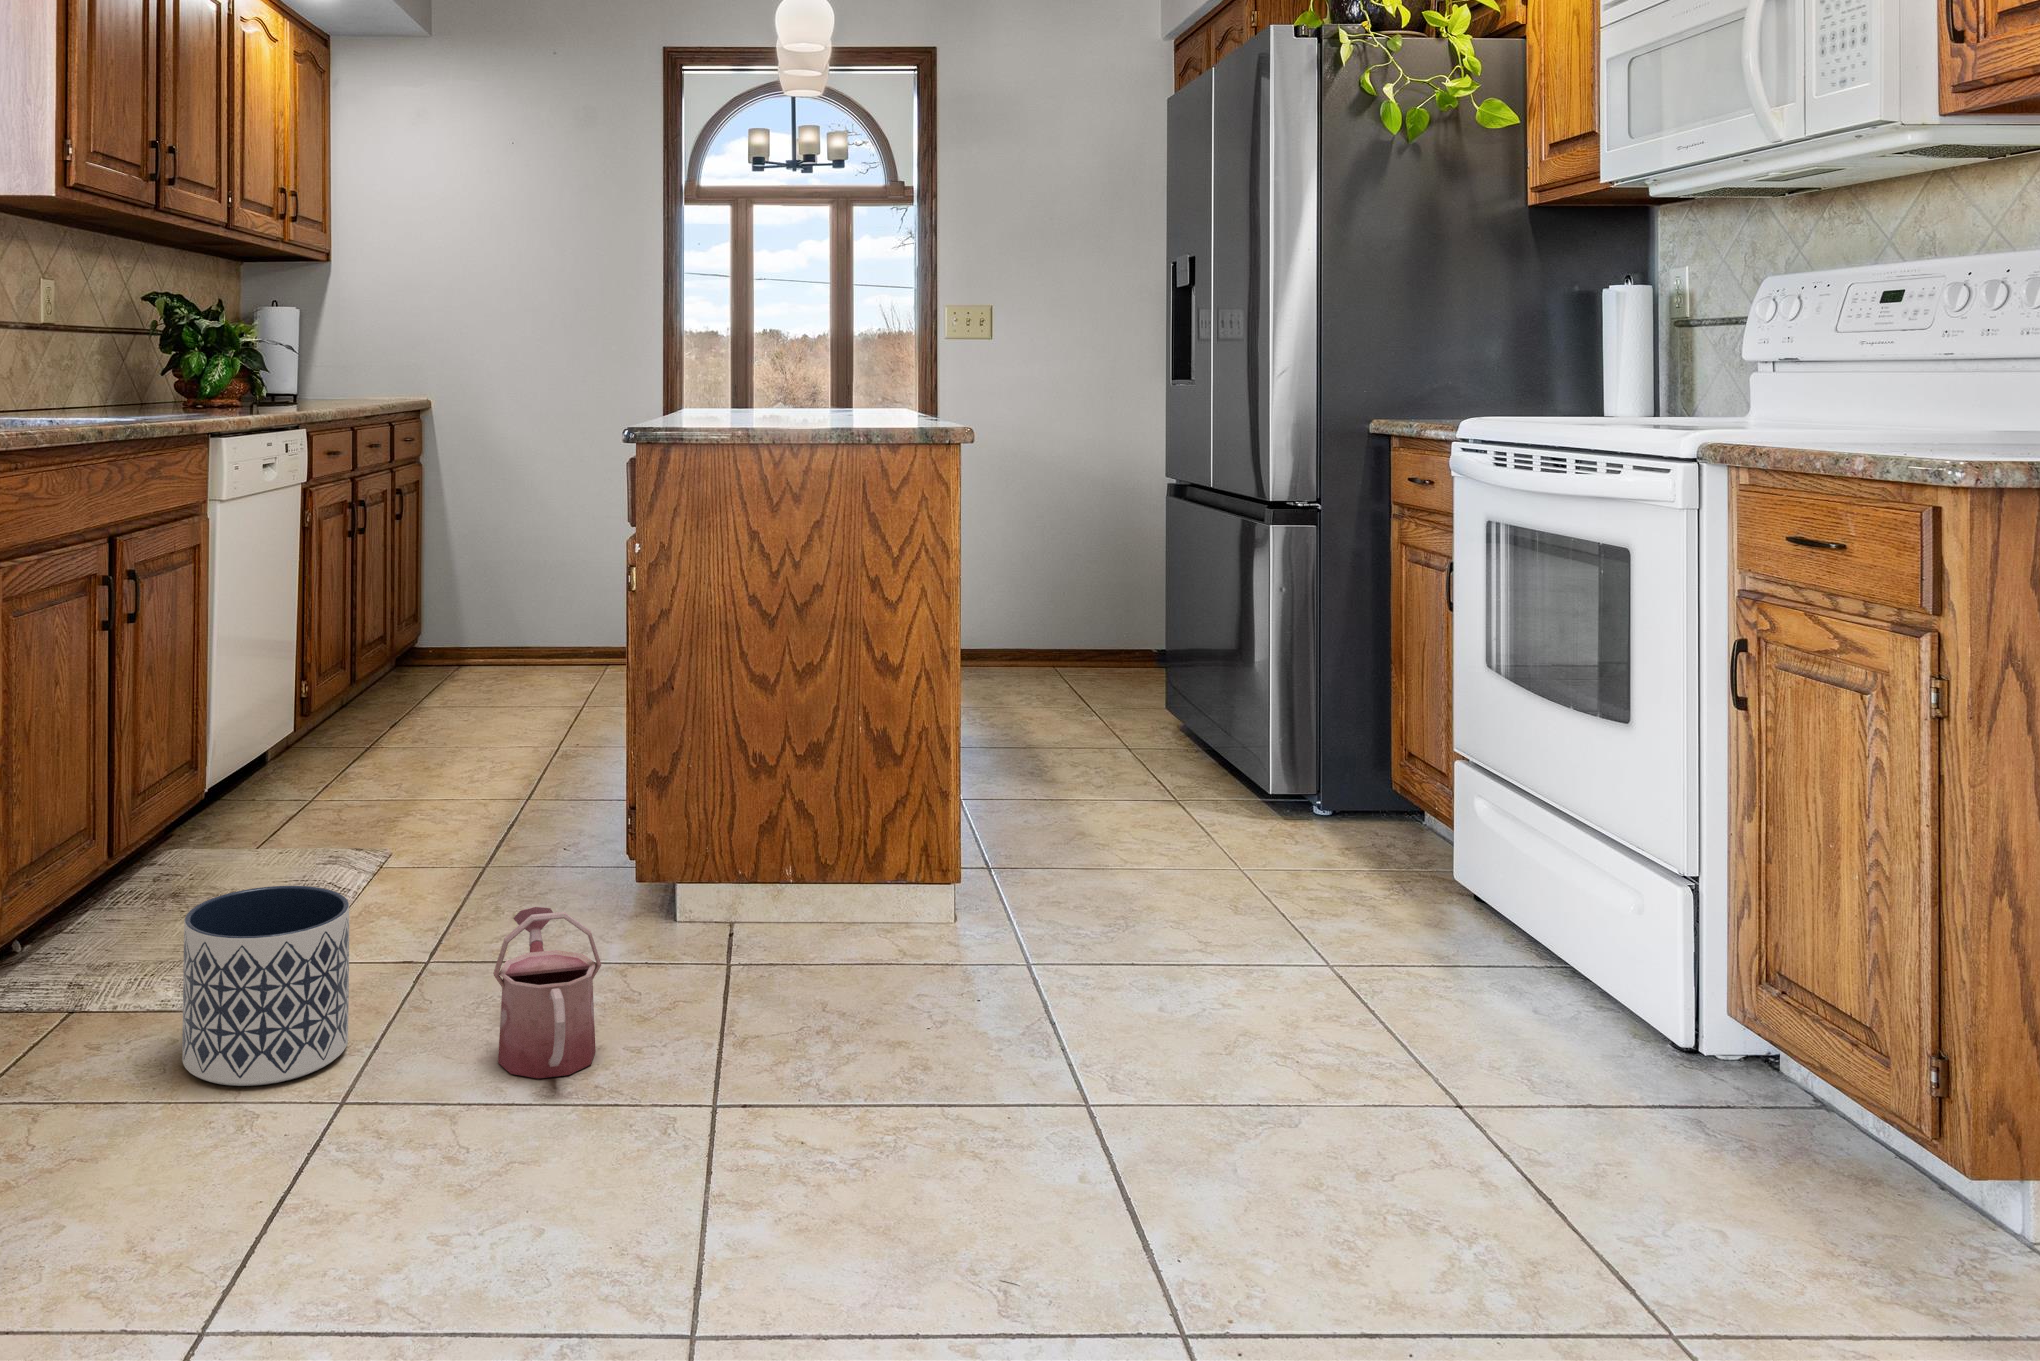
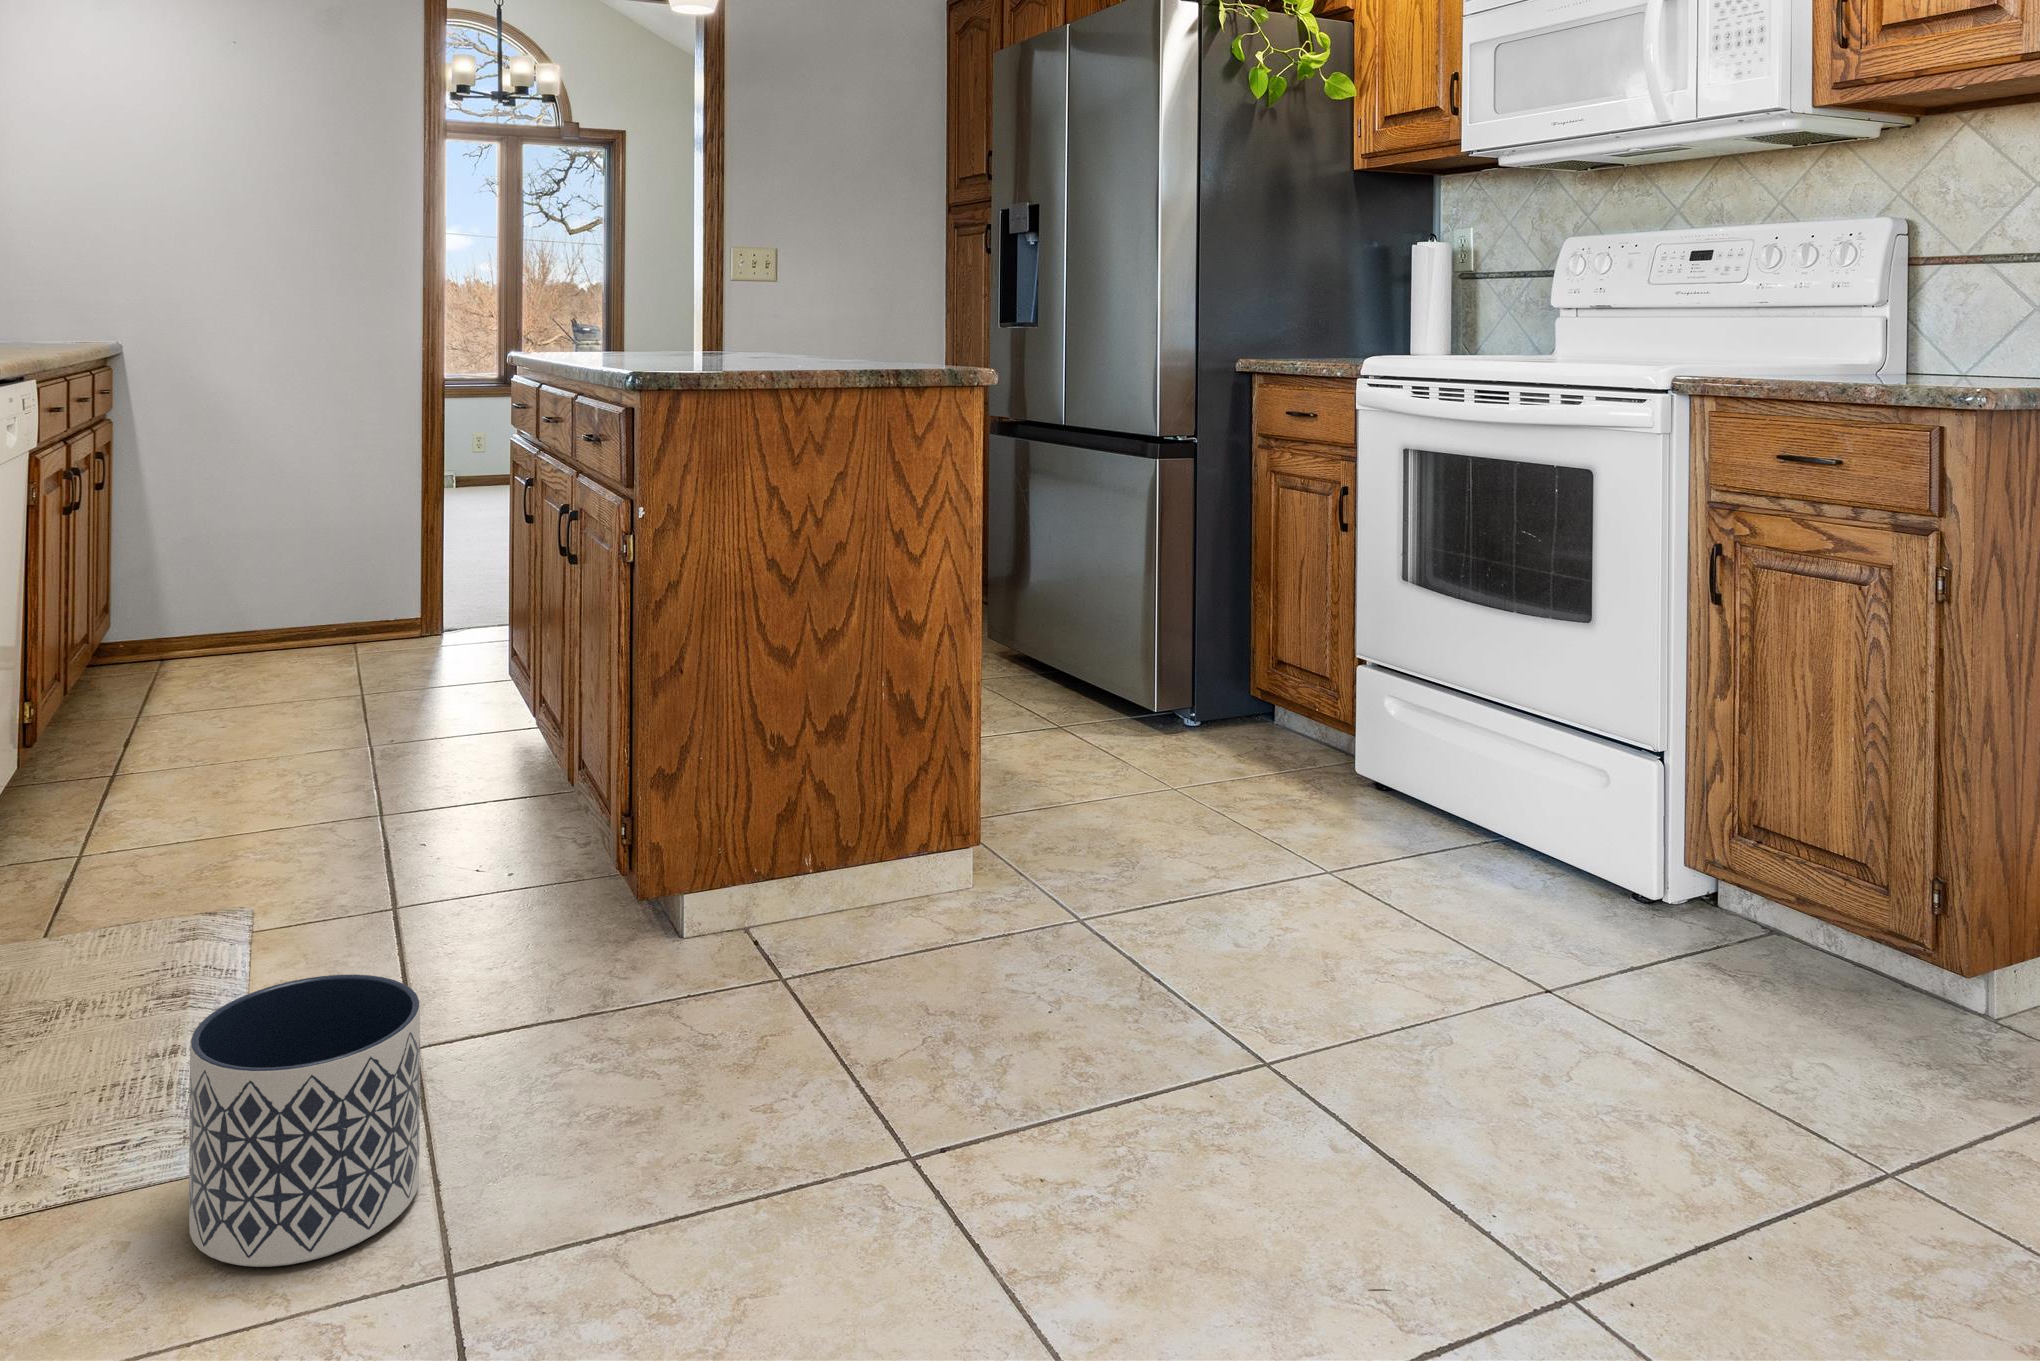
watering can: present [493,907,601,1078] -> none [591,947,743,1158]

